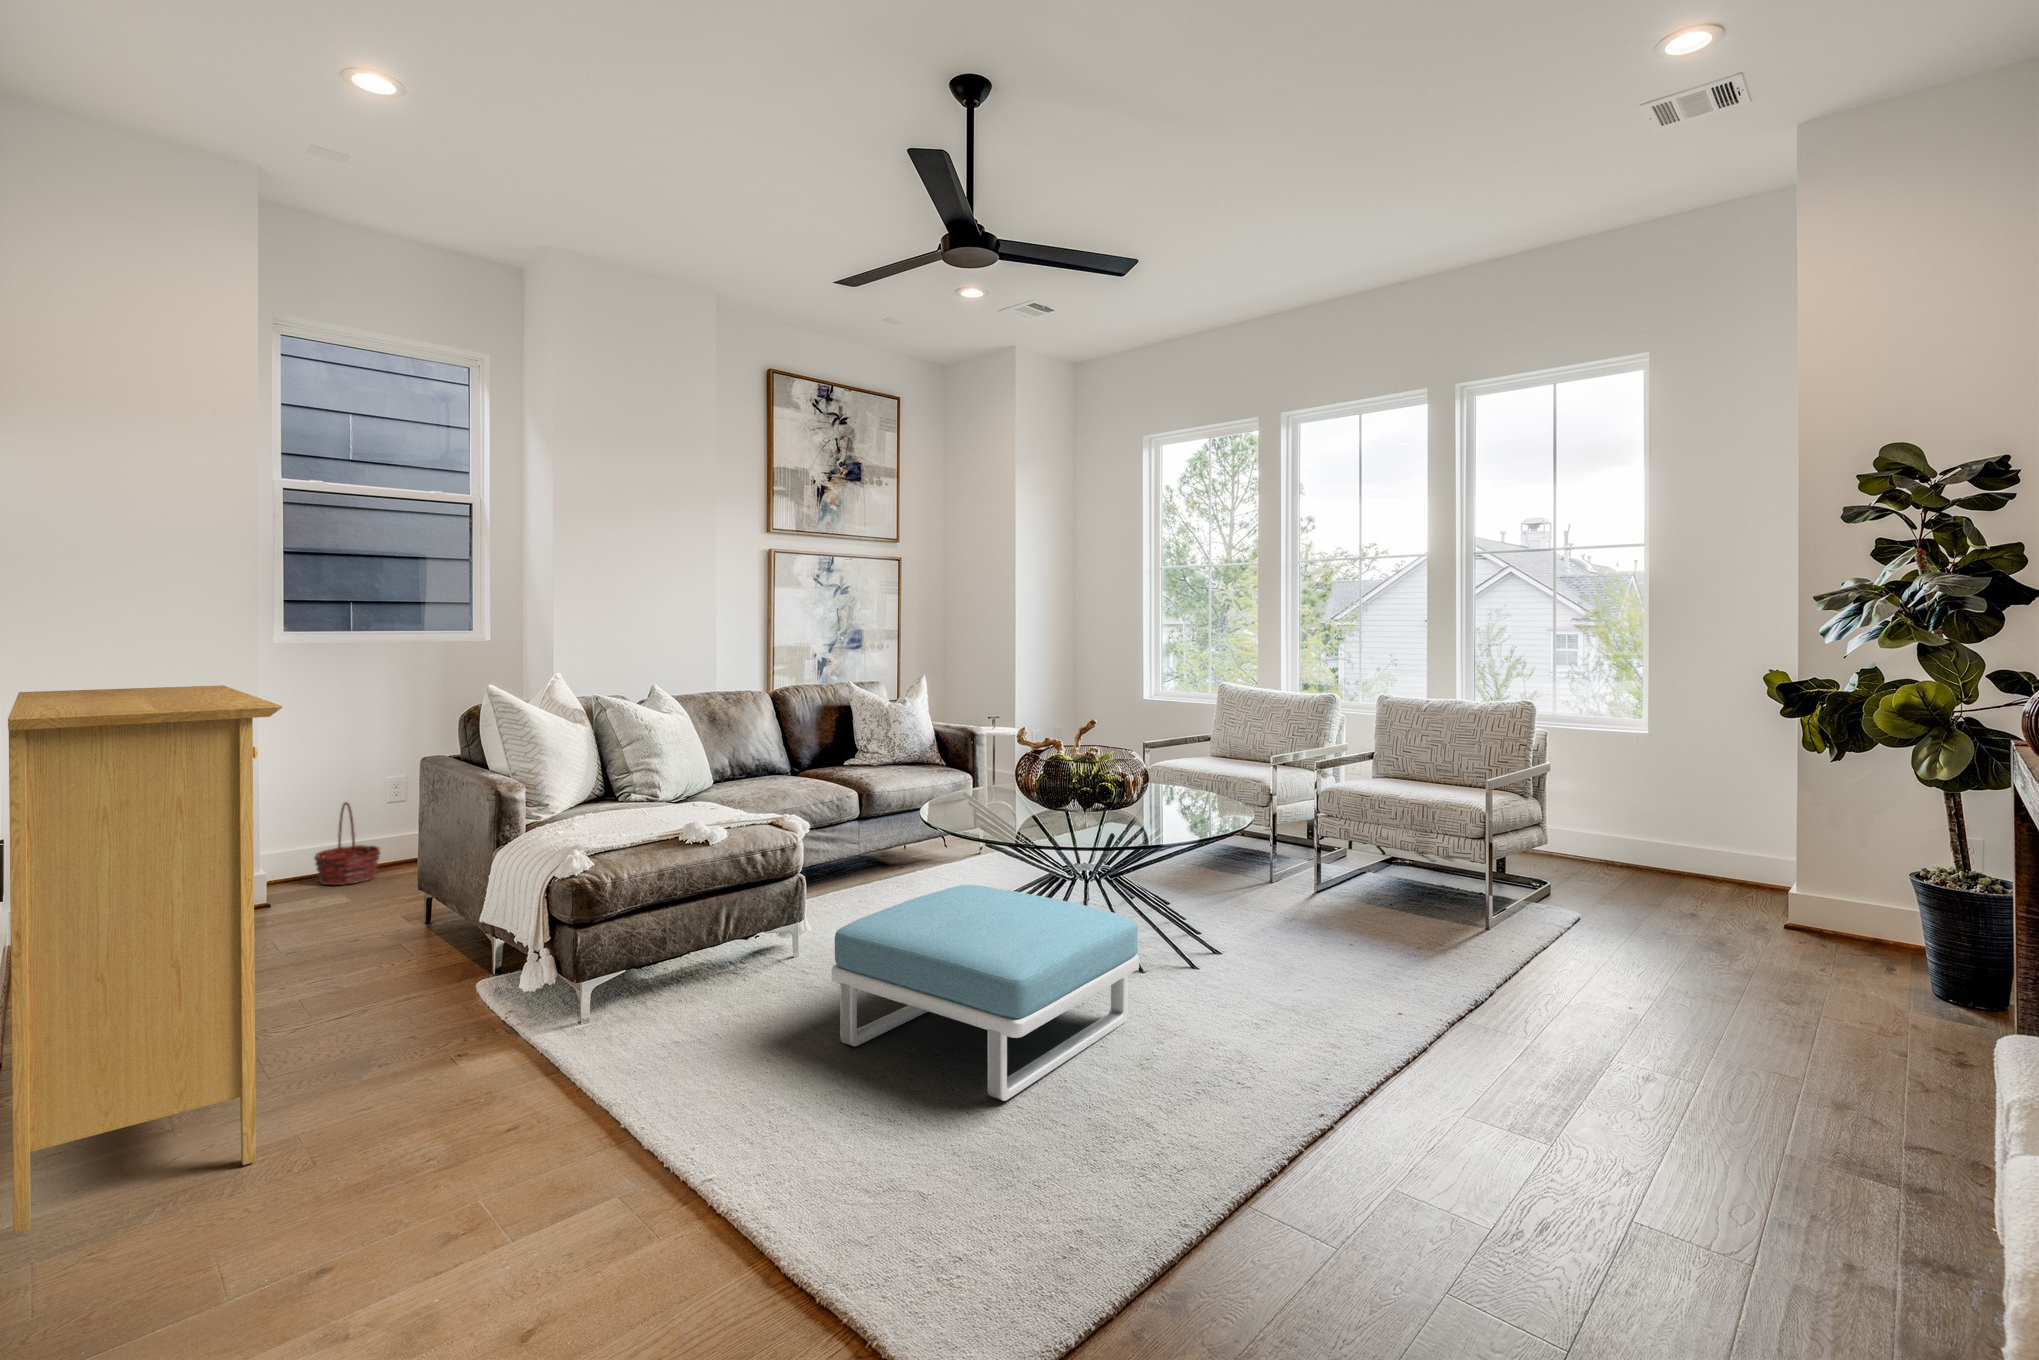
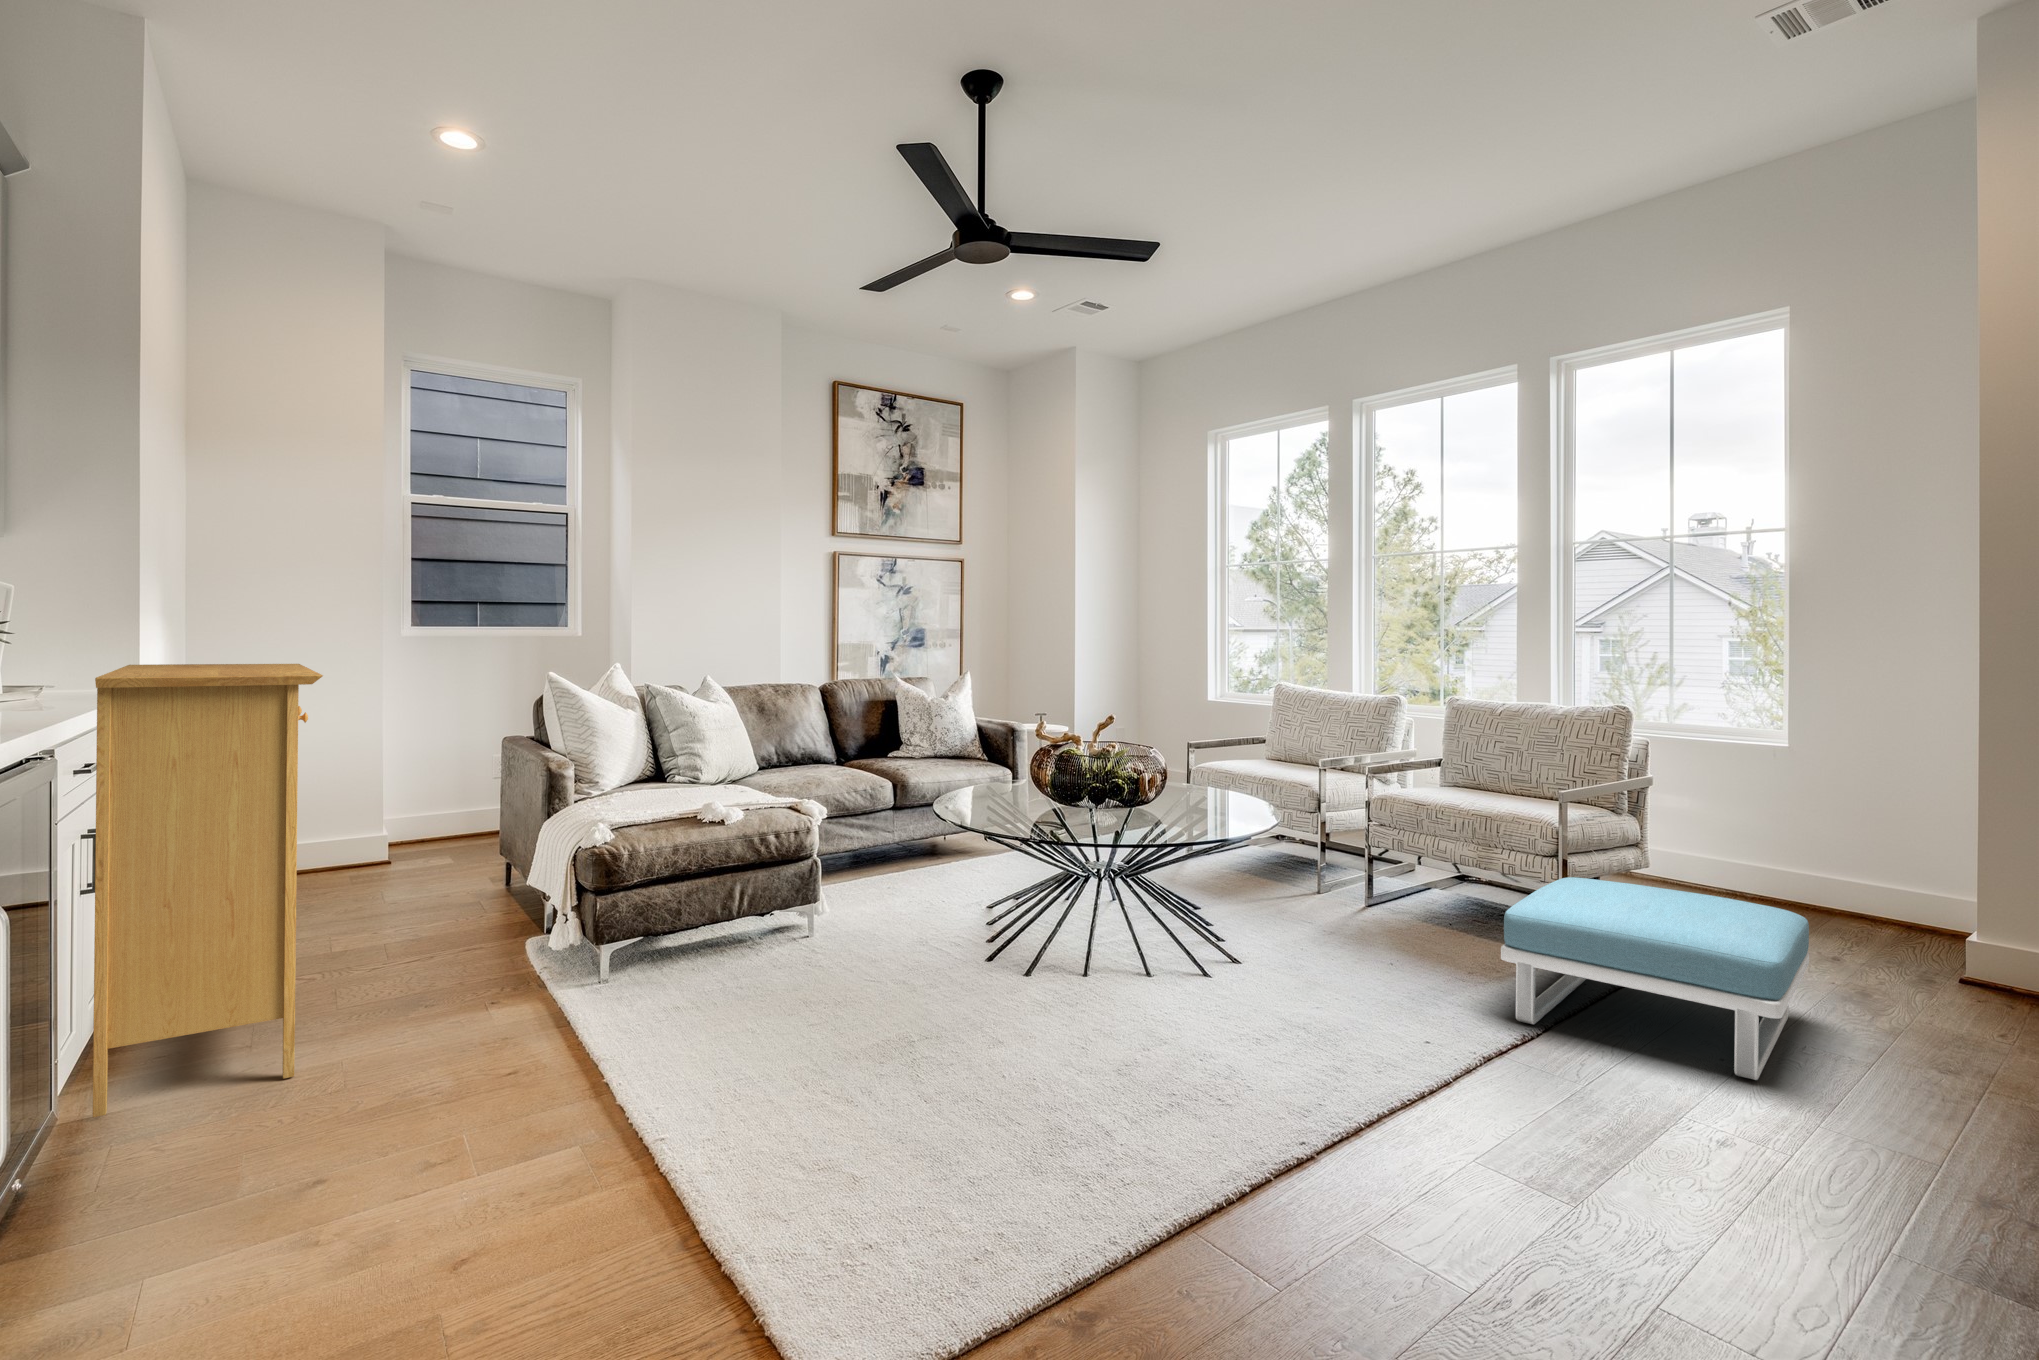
basket: present [314,802,380,885] -> none [397,782,458,858]
footstool: present [832,885,1139,1101] -> present [1501,877,1809,1080]

